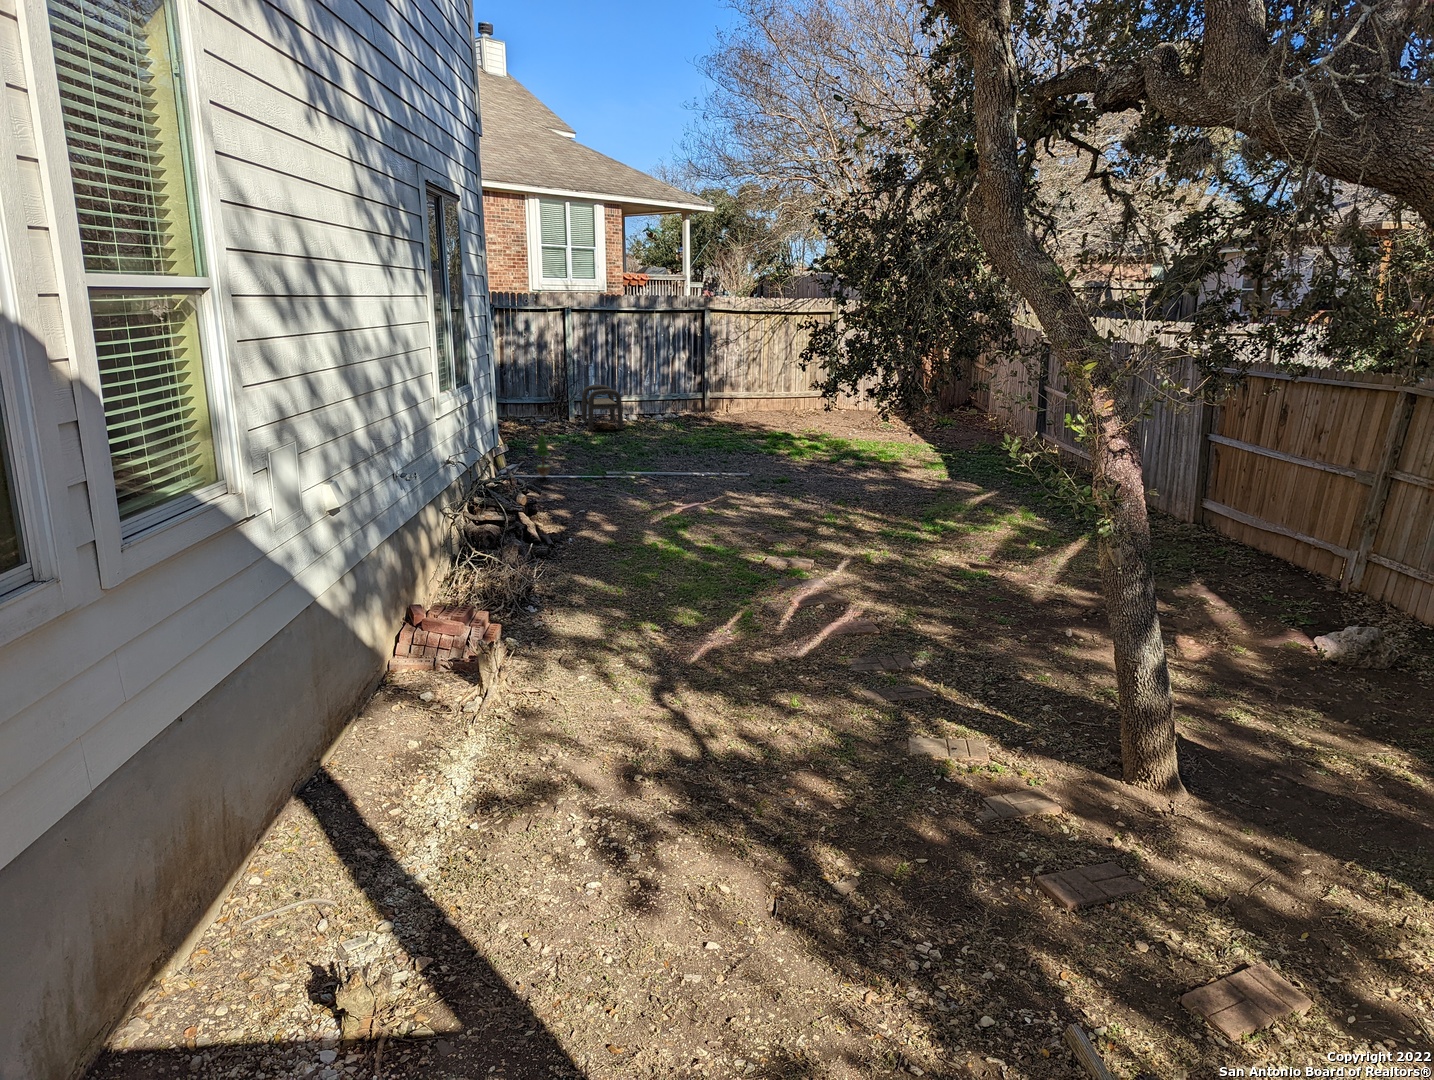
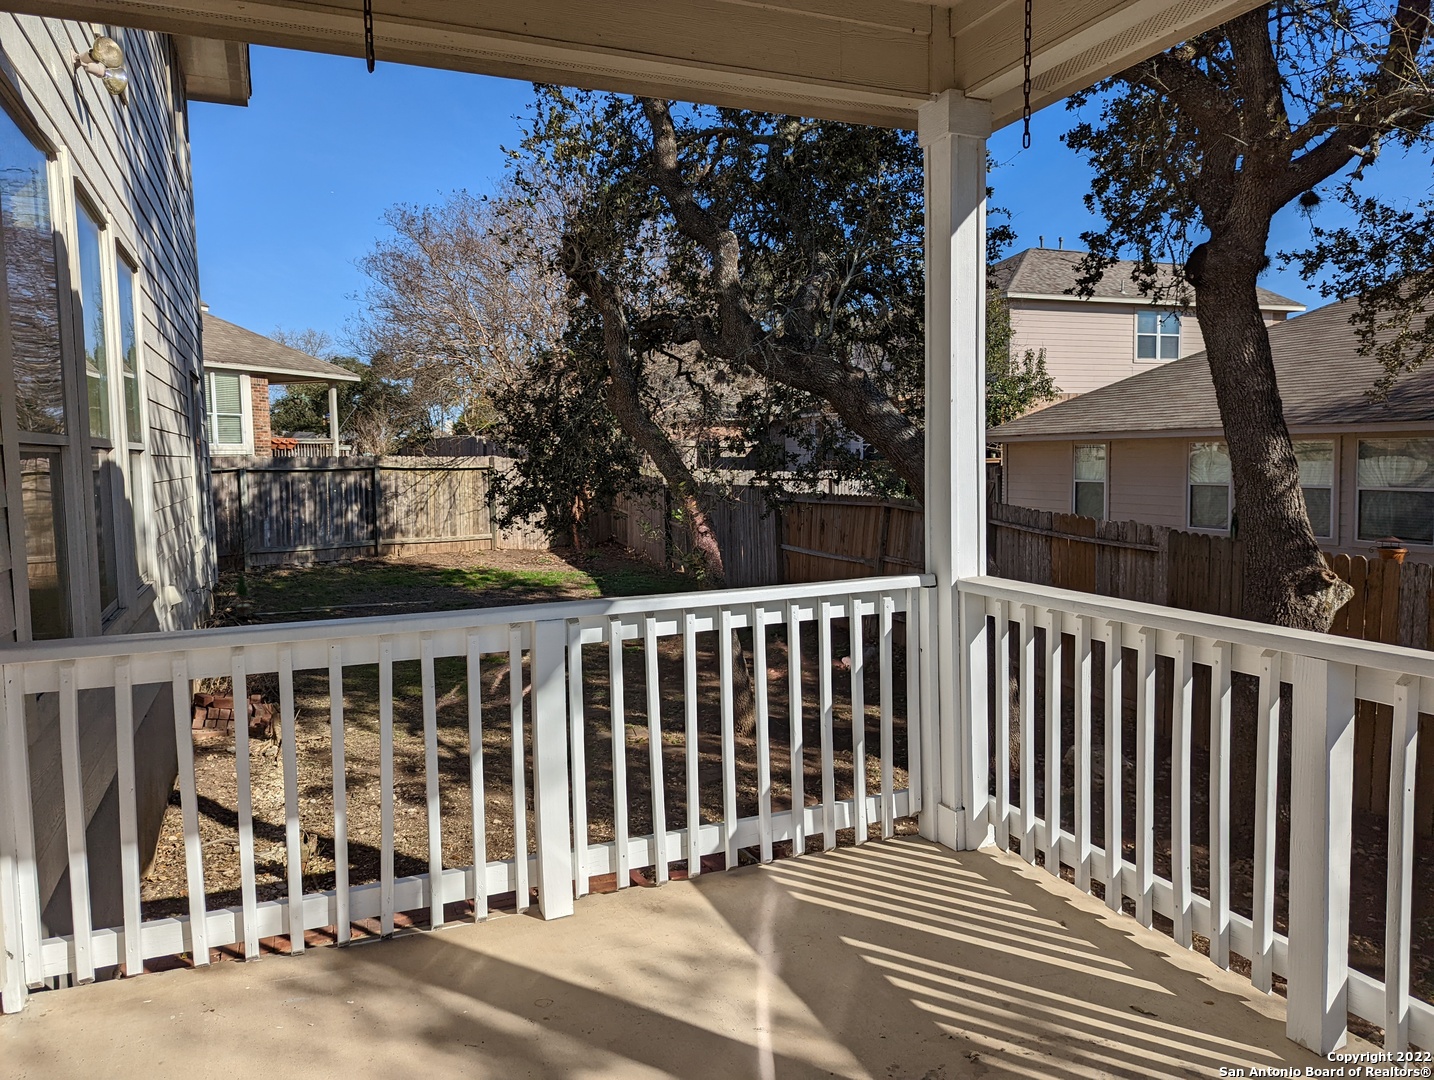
bench: present [582,385,623,430] -> none [257,537,302,579]

